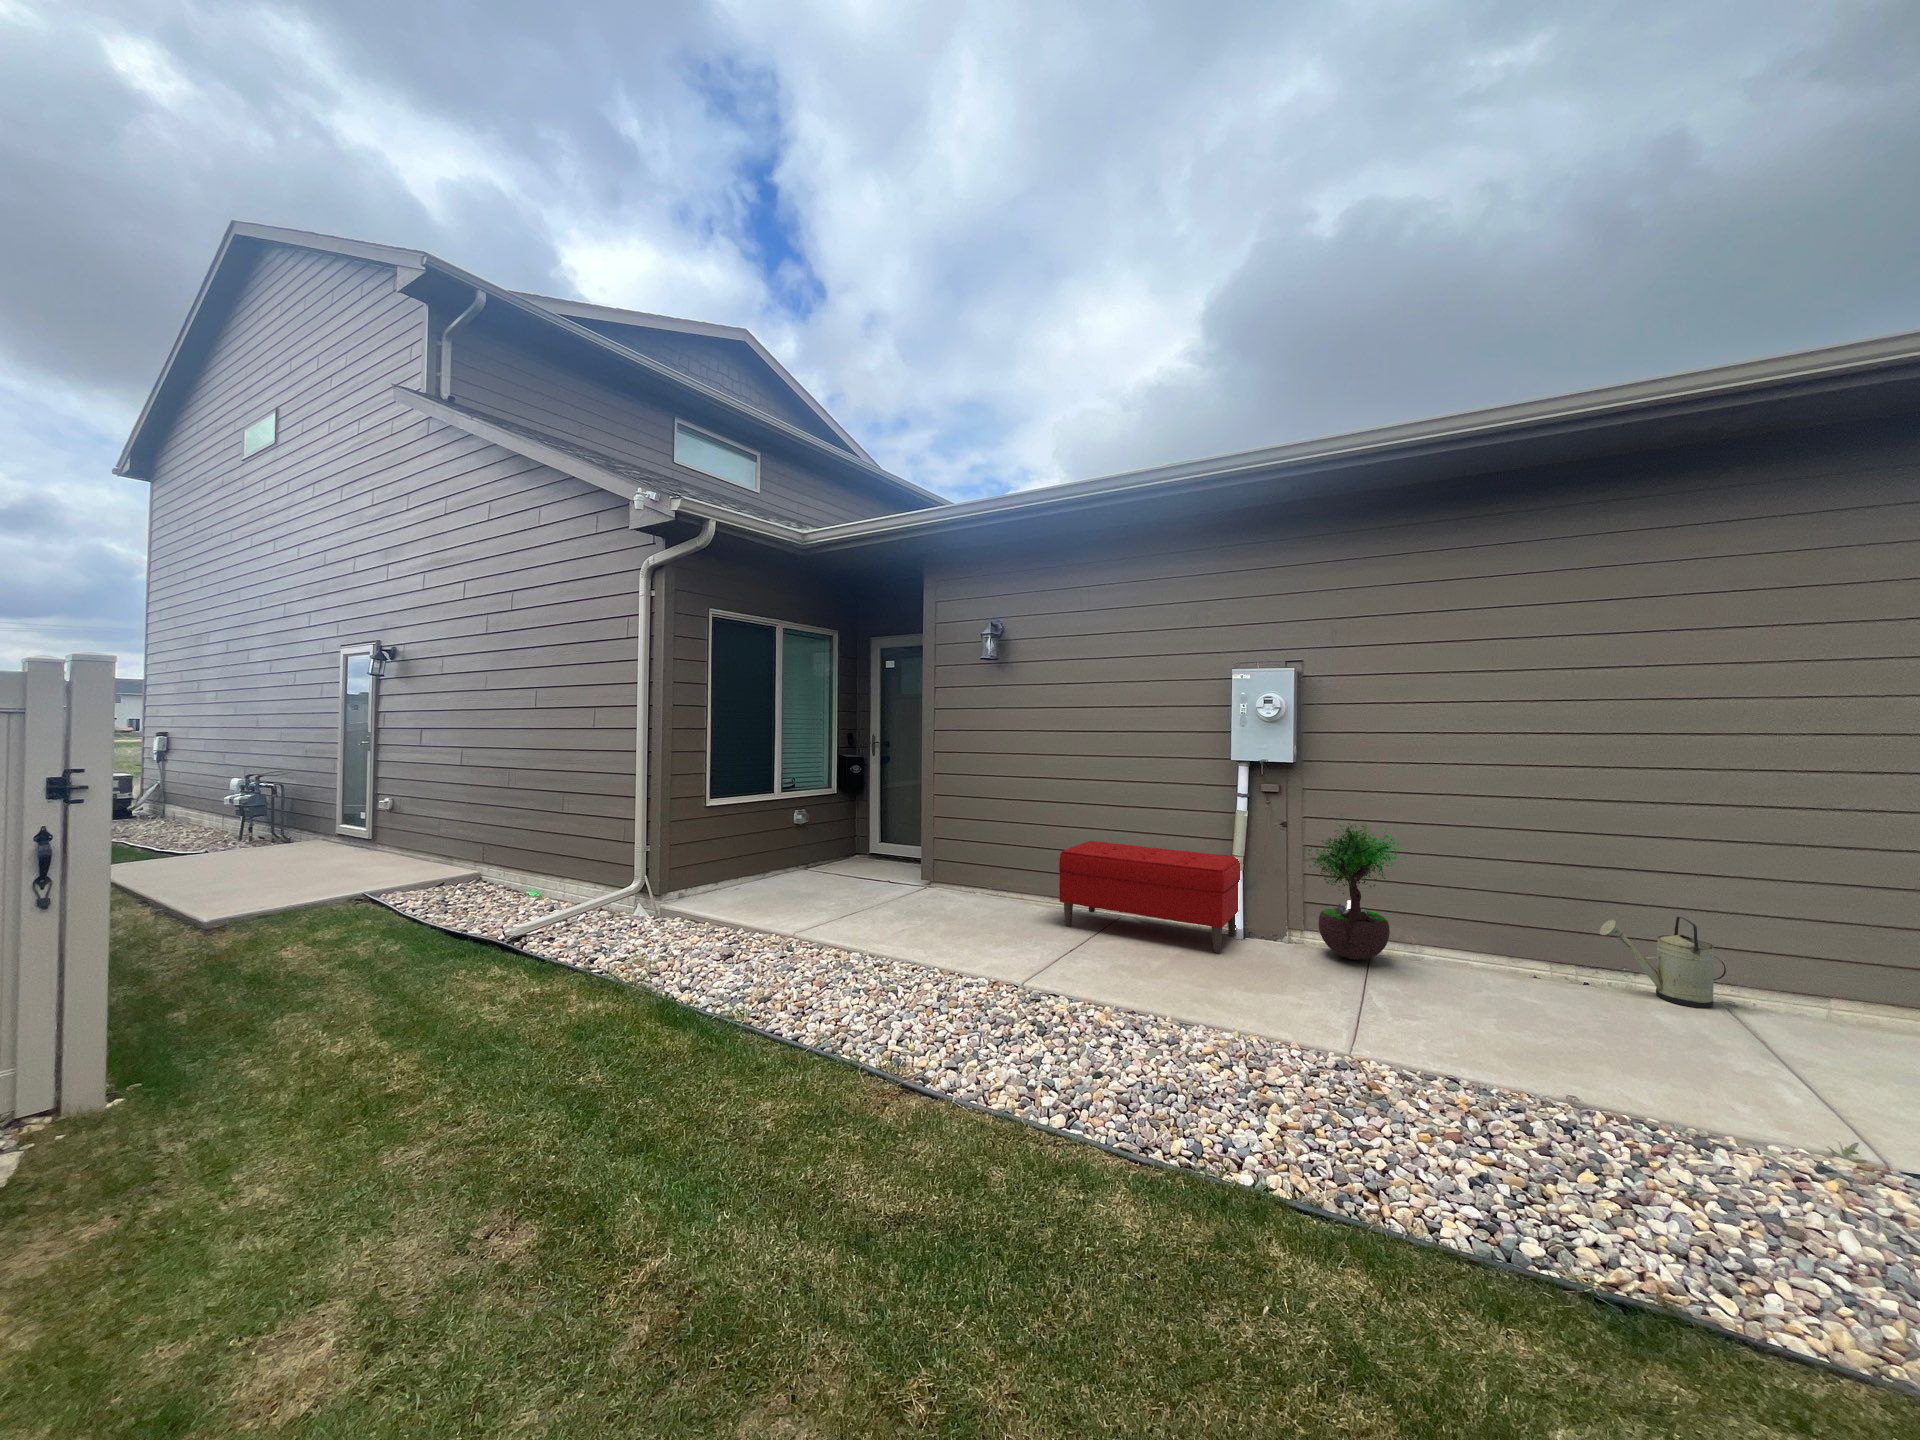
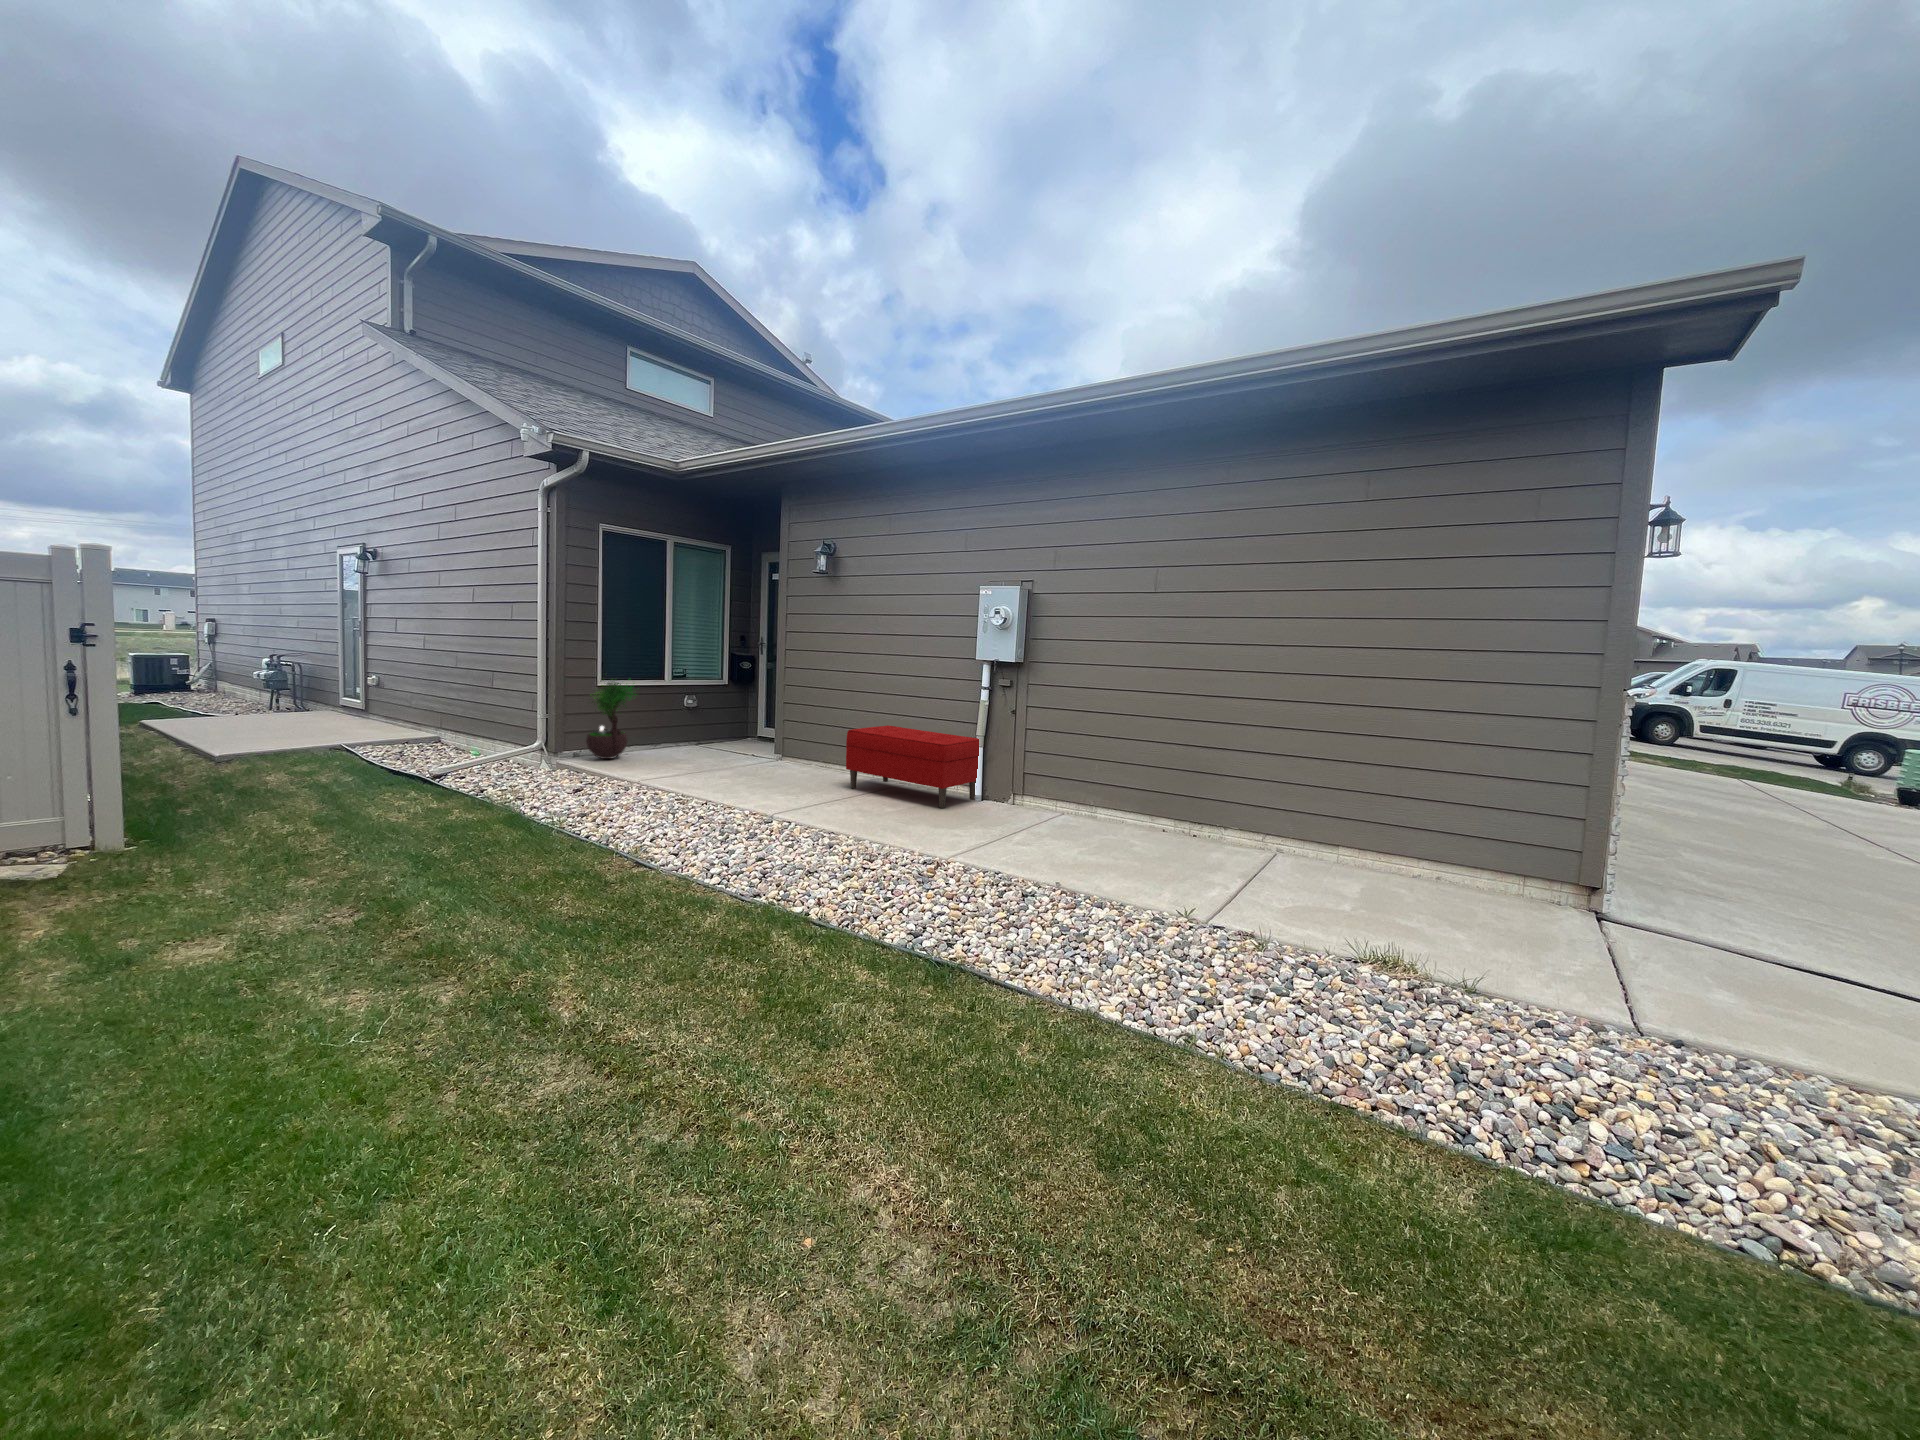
potted tree: present [1305,815,1403,960] -> present [586,681,633,759]
watering can: present [1600,917,1726,1008] -> none [1198,788,1273,854]

